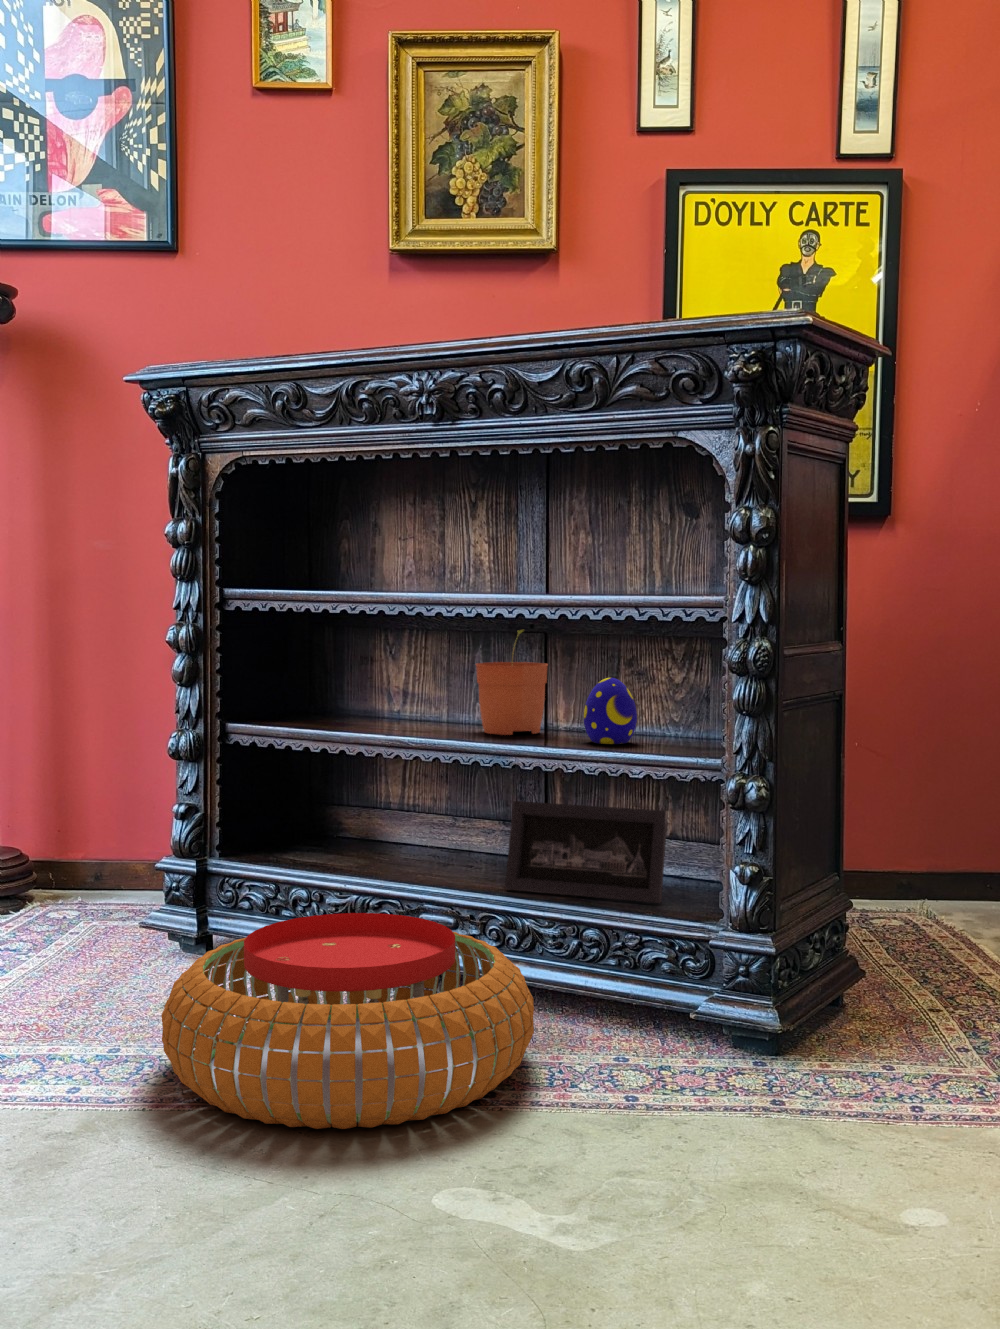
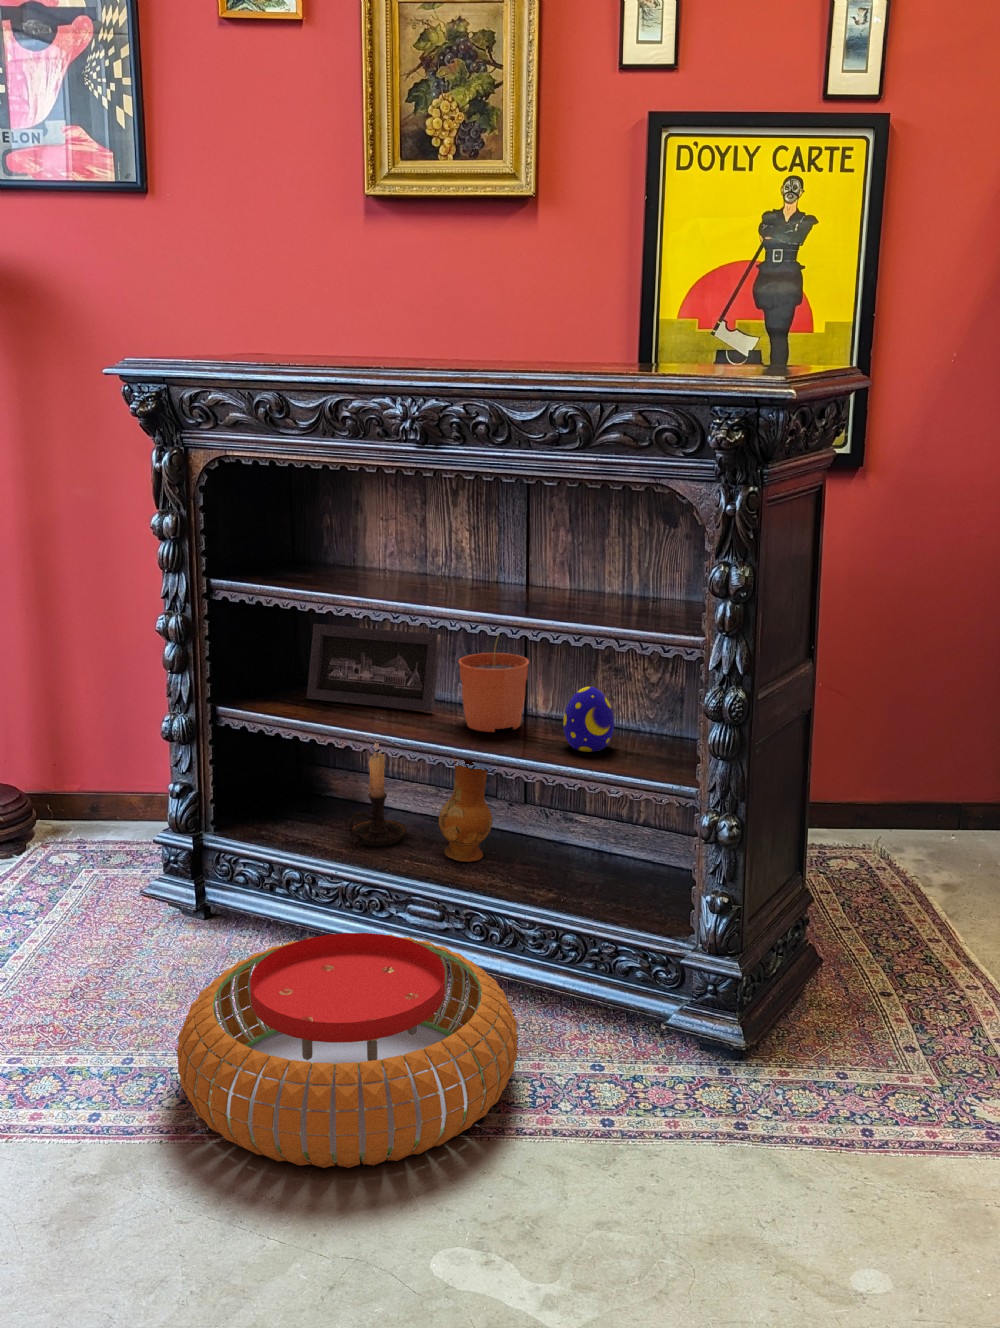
candle holder: none [360,751,420,866] -> present [349,743,406,848]
ceramic jug: none [454,757,510,876] -> present [439,757,492,862]
picture frame: present [505,801,668,903] -> present [307,624,440,712]

